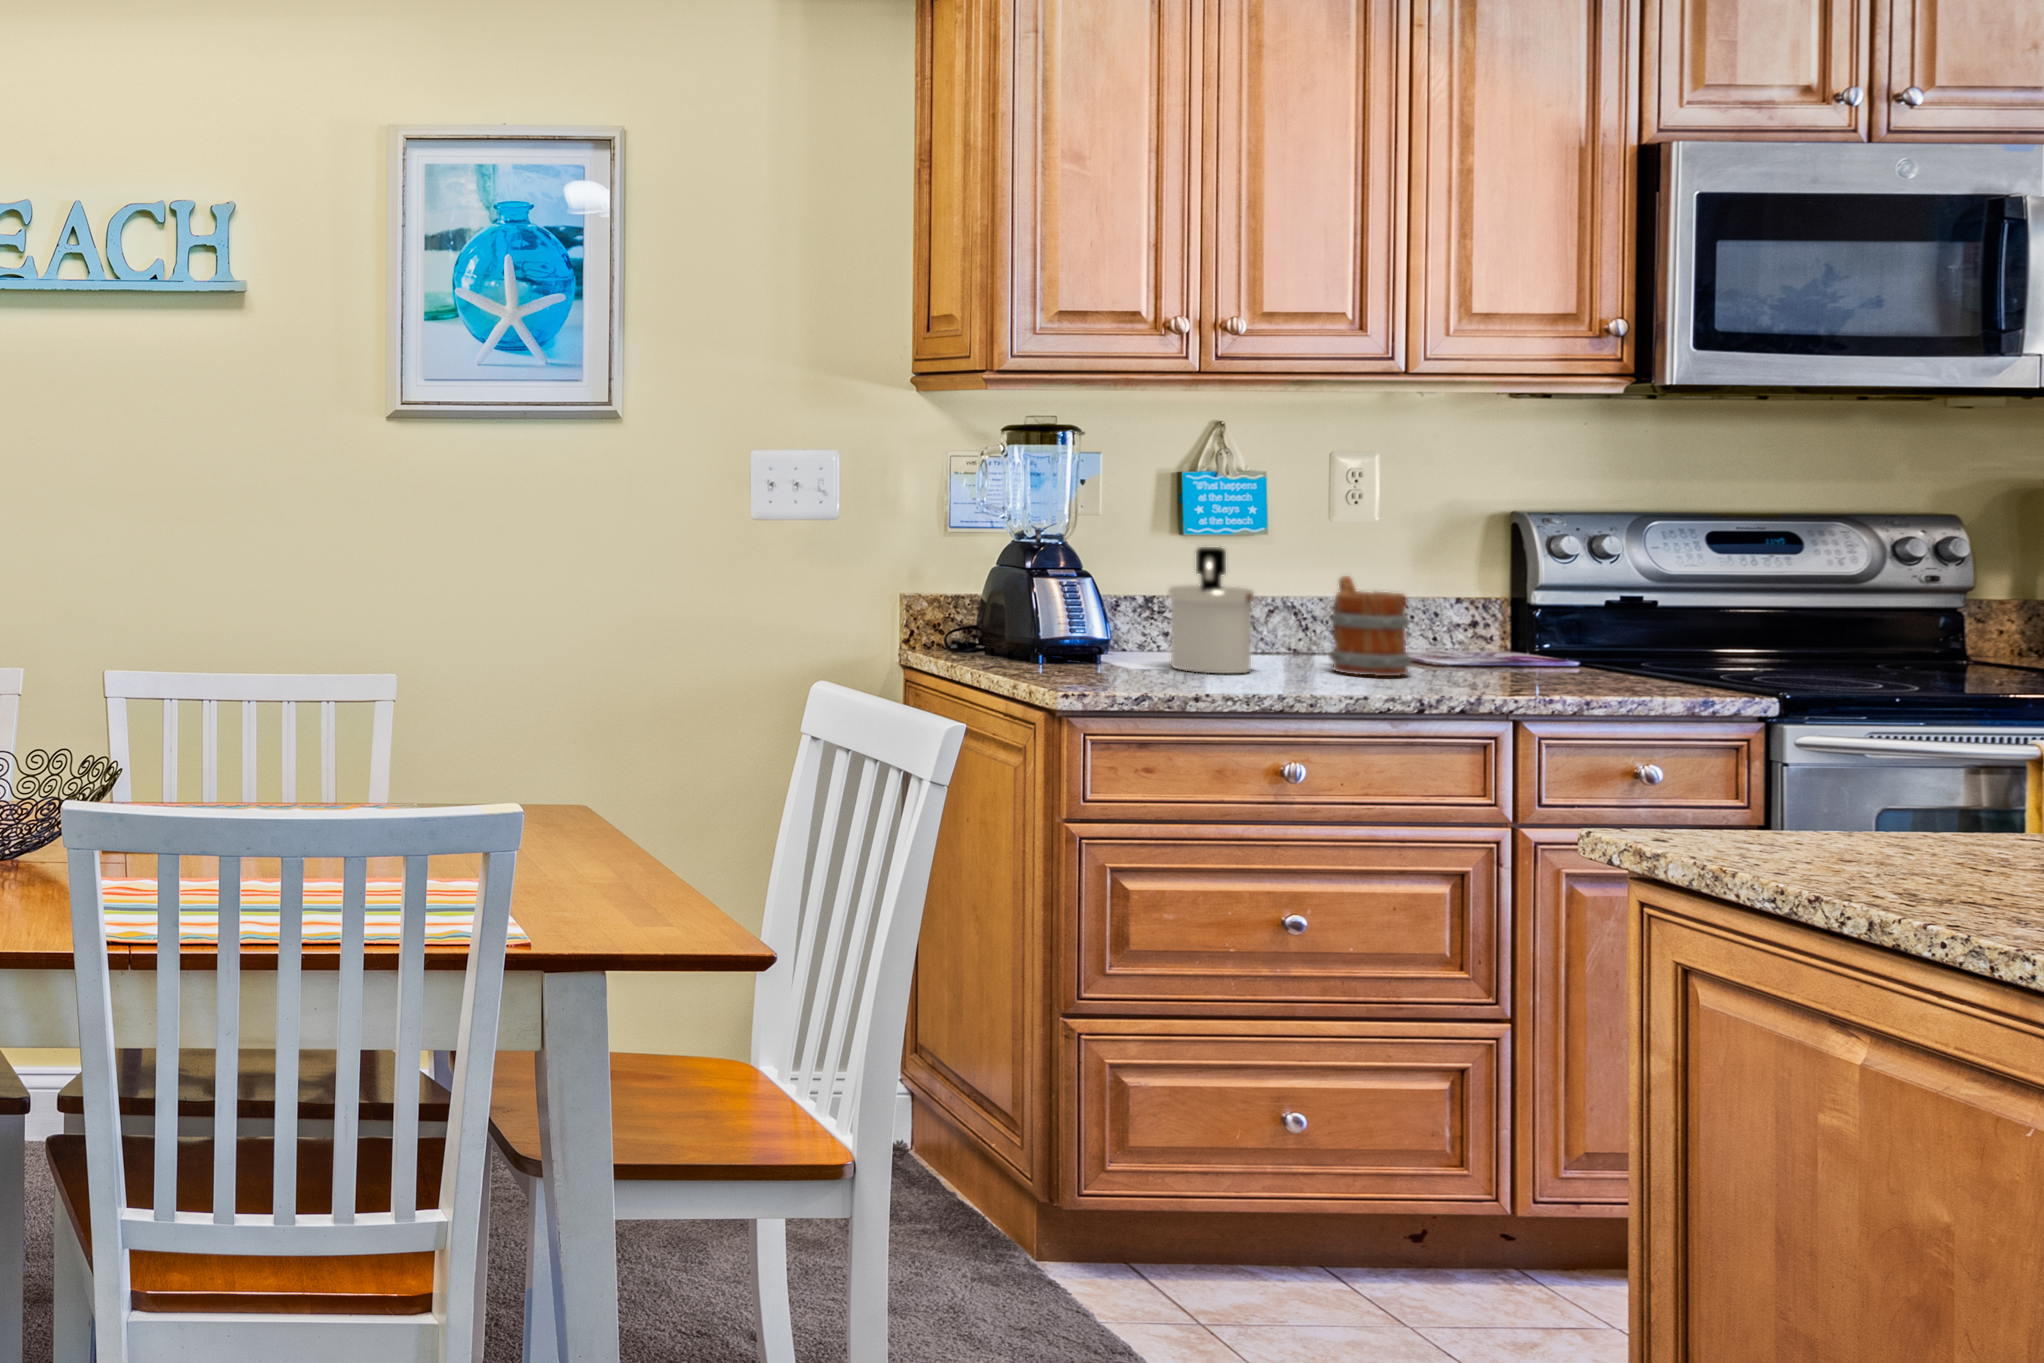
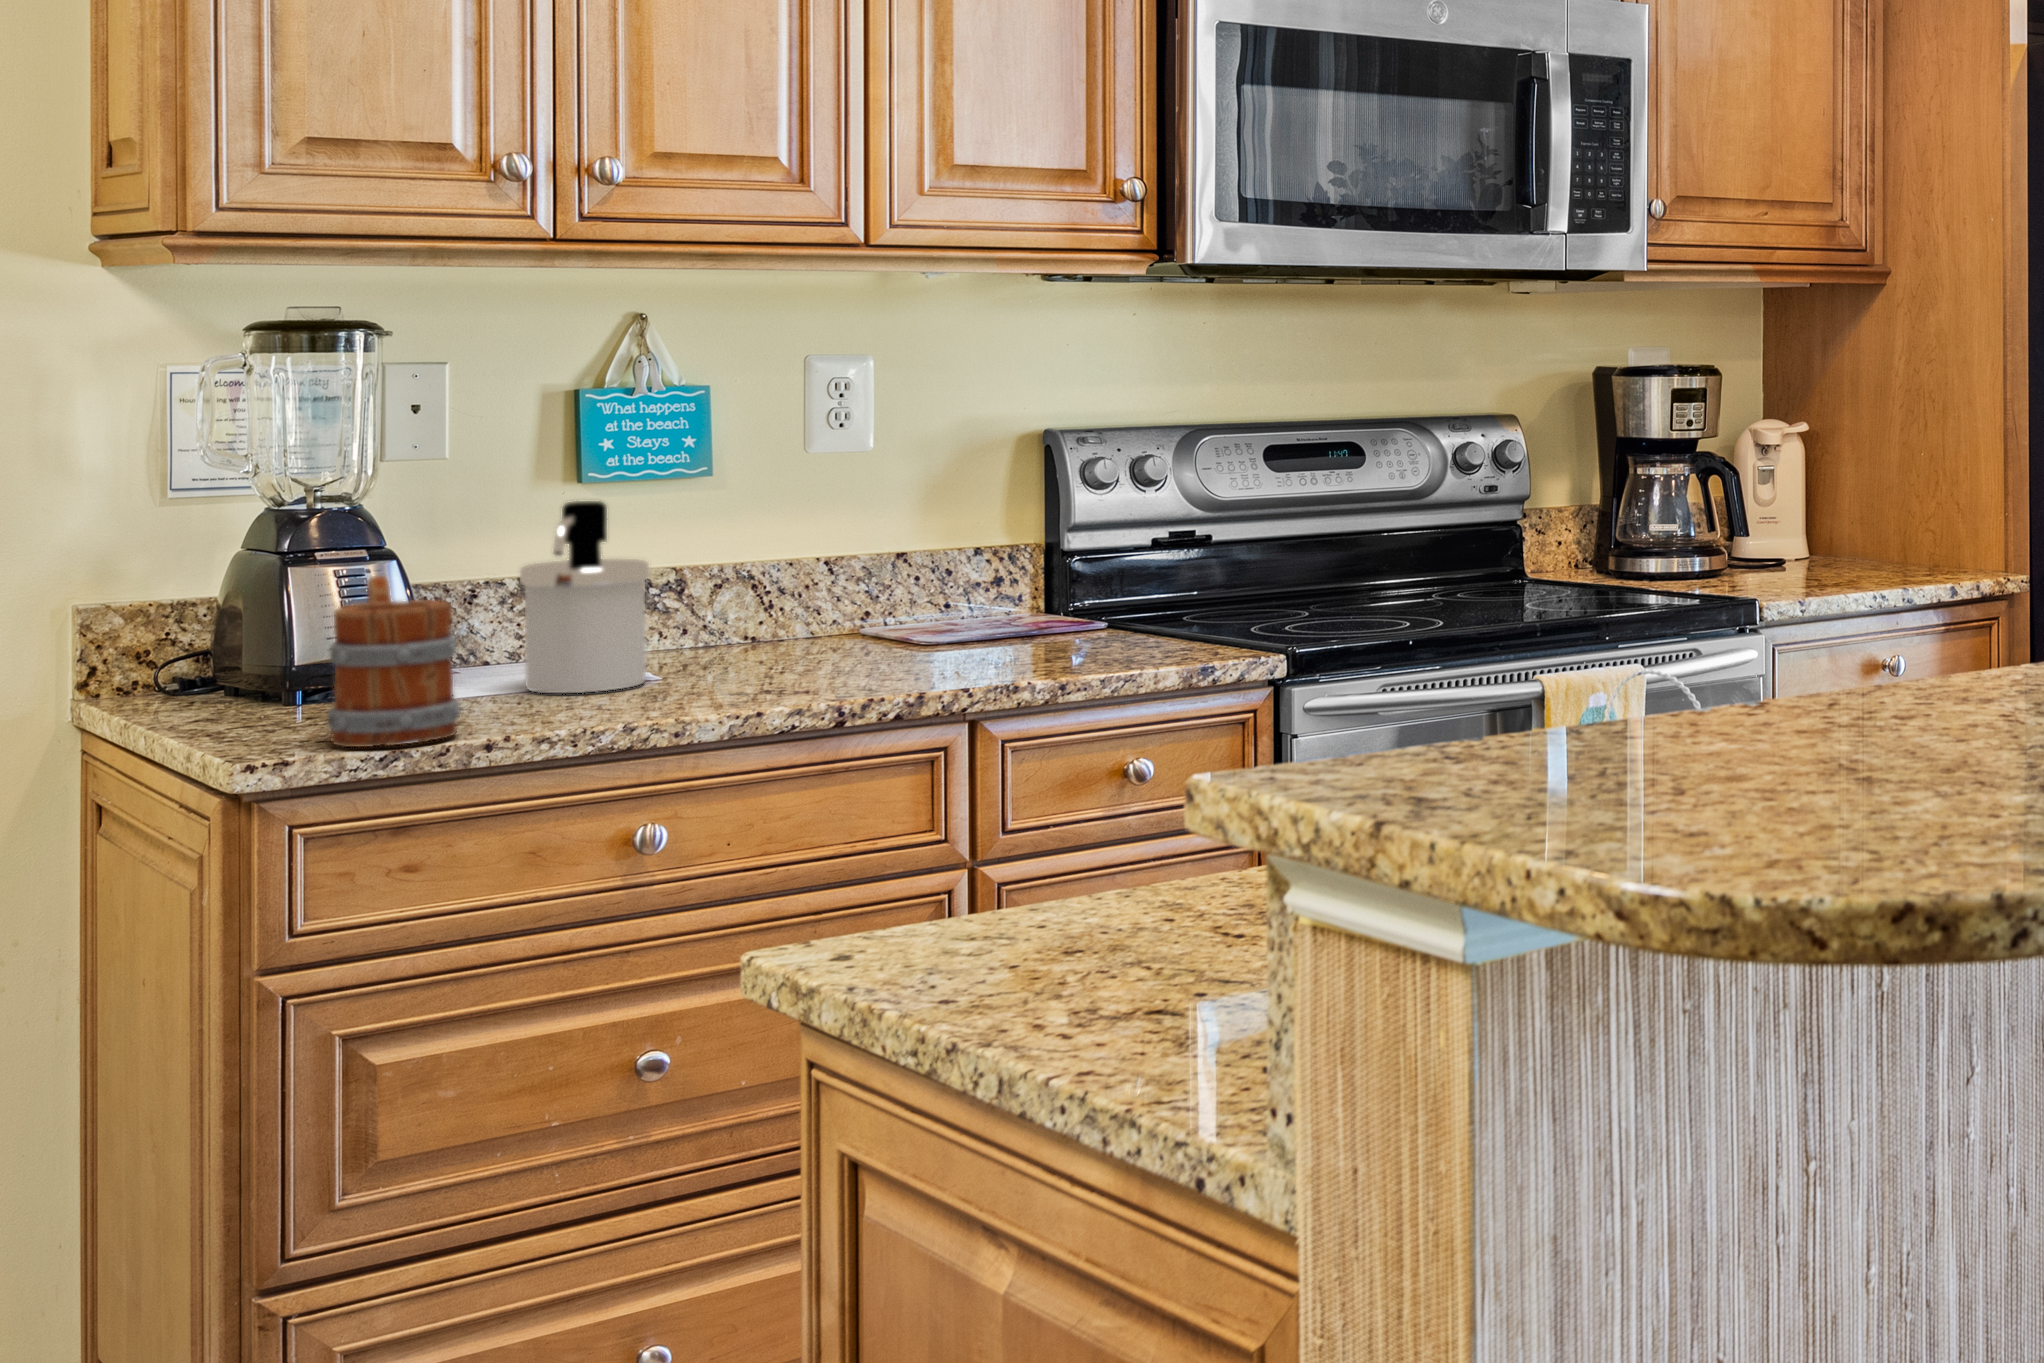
mug: present [1329,576,1412,676] -> present [327,576,460,747]

